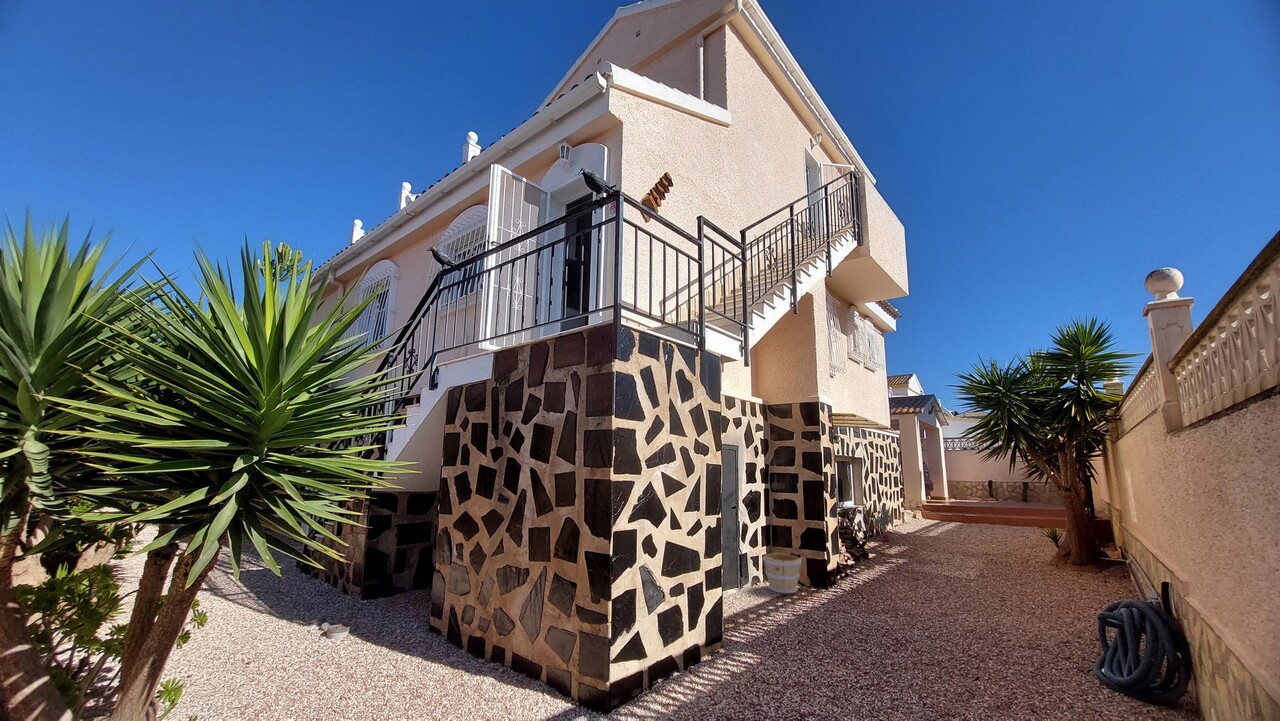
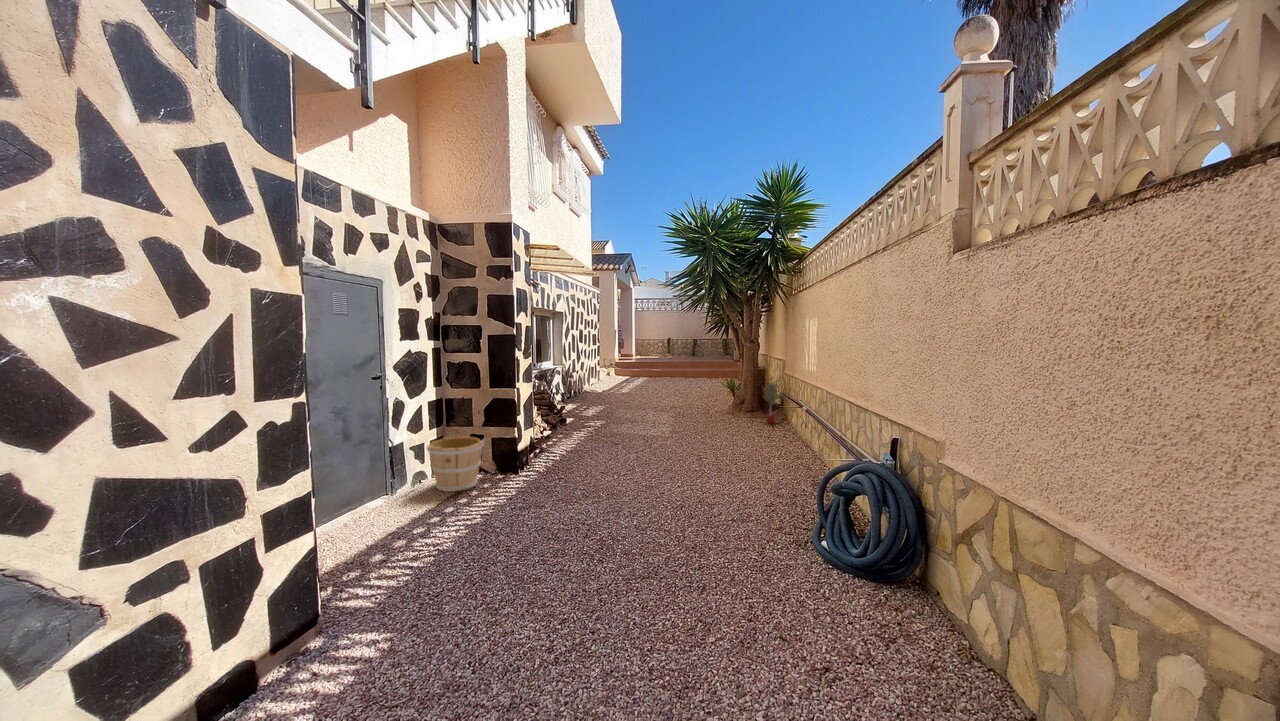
potted tree: present [874,506,891,542] -> present [764,378,787,424]

